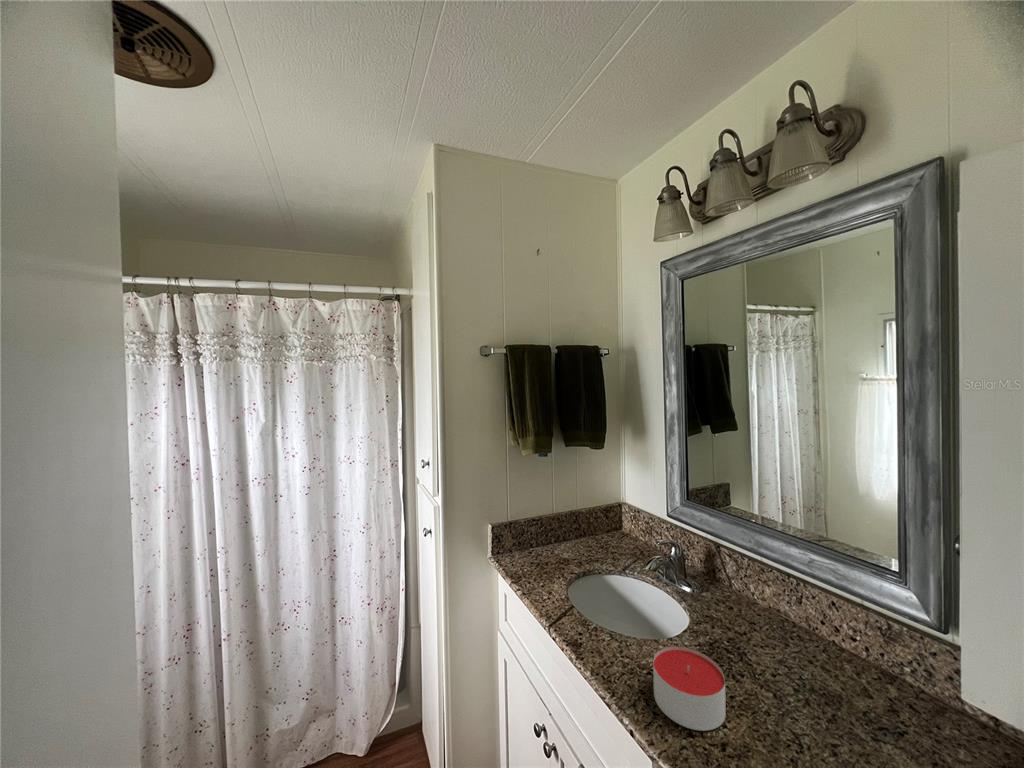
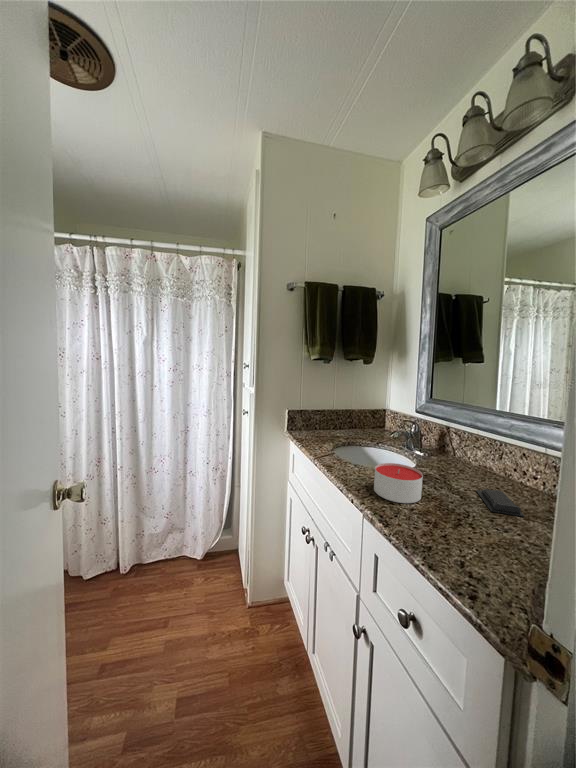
soap bar: none [788,671,871,730] -> present [477,489,524,517]

